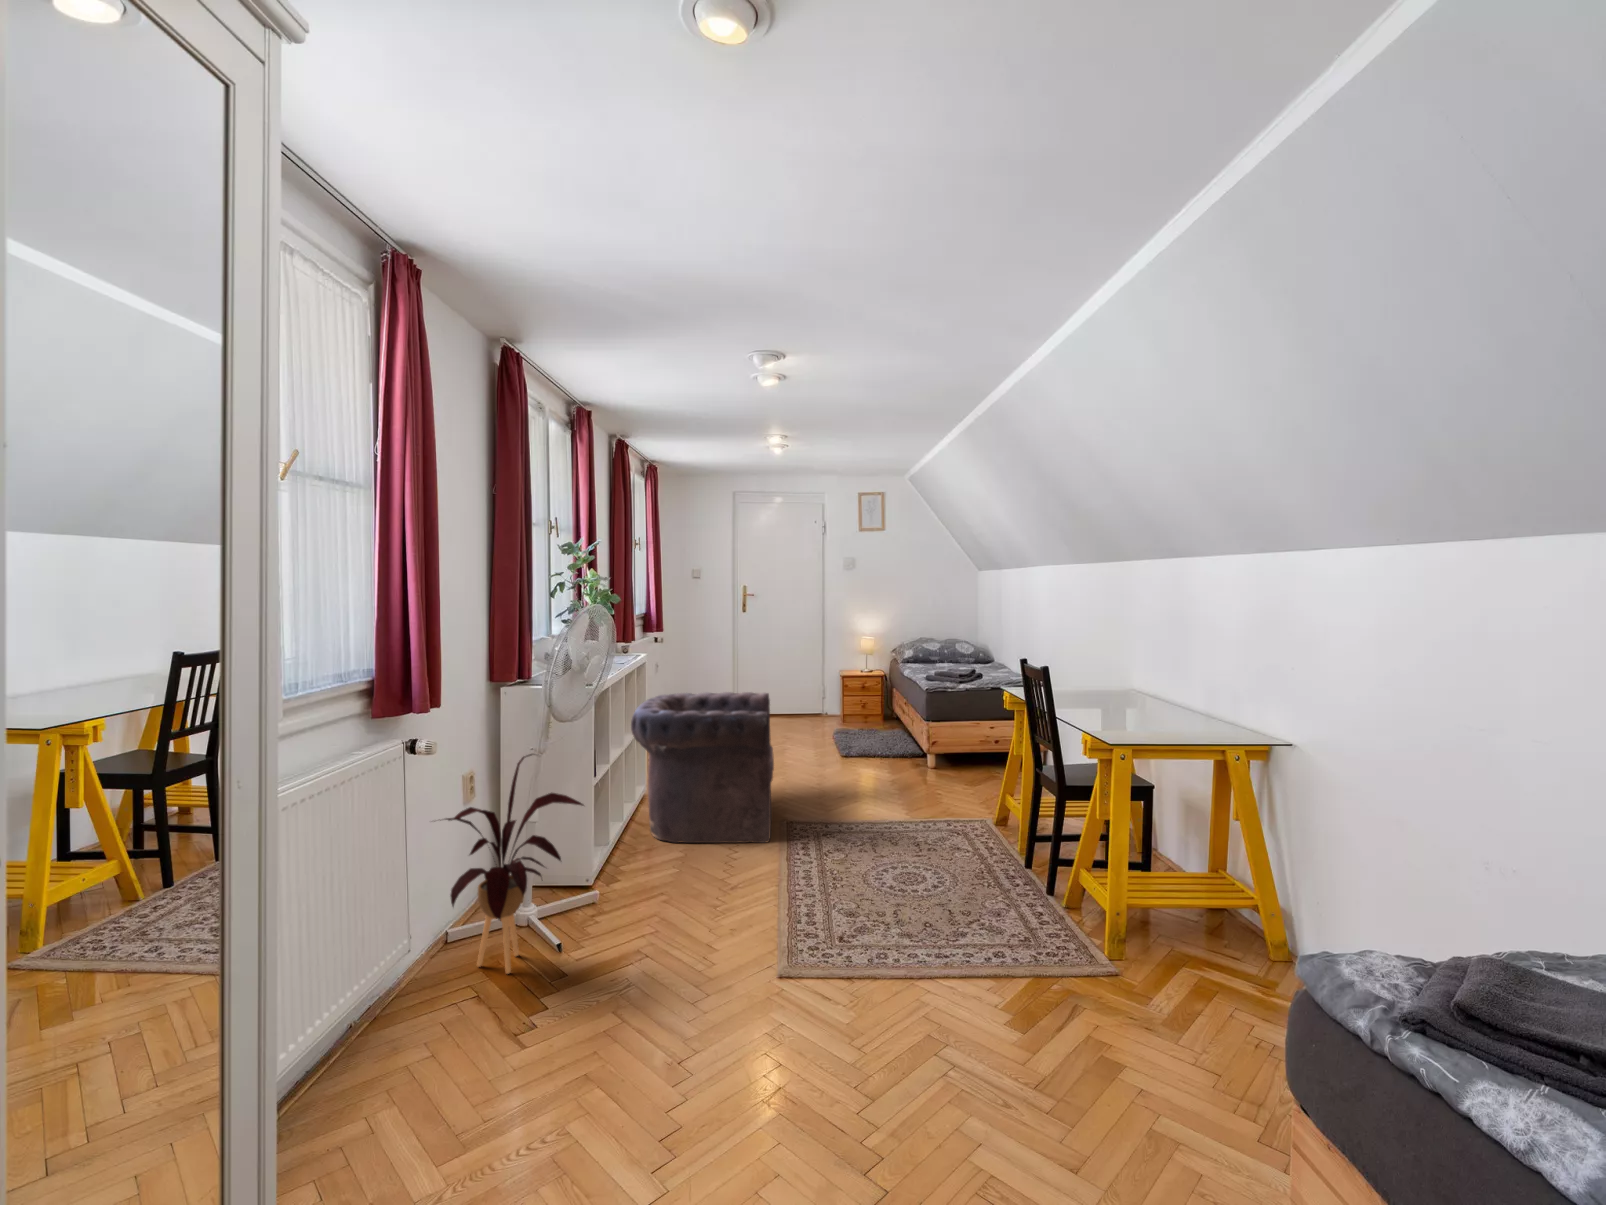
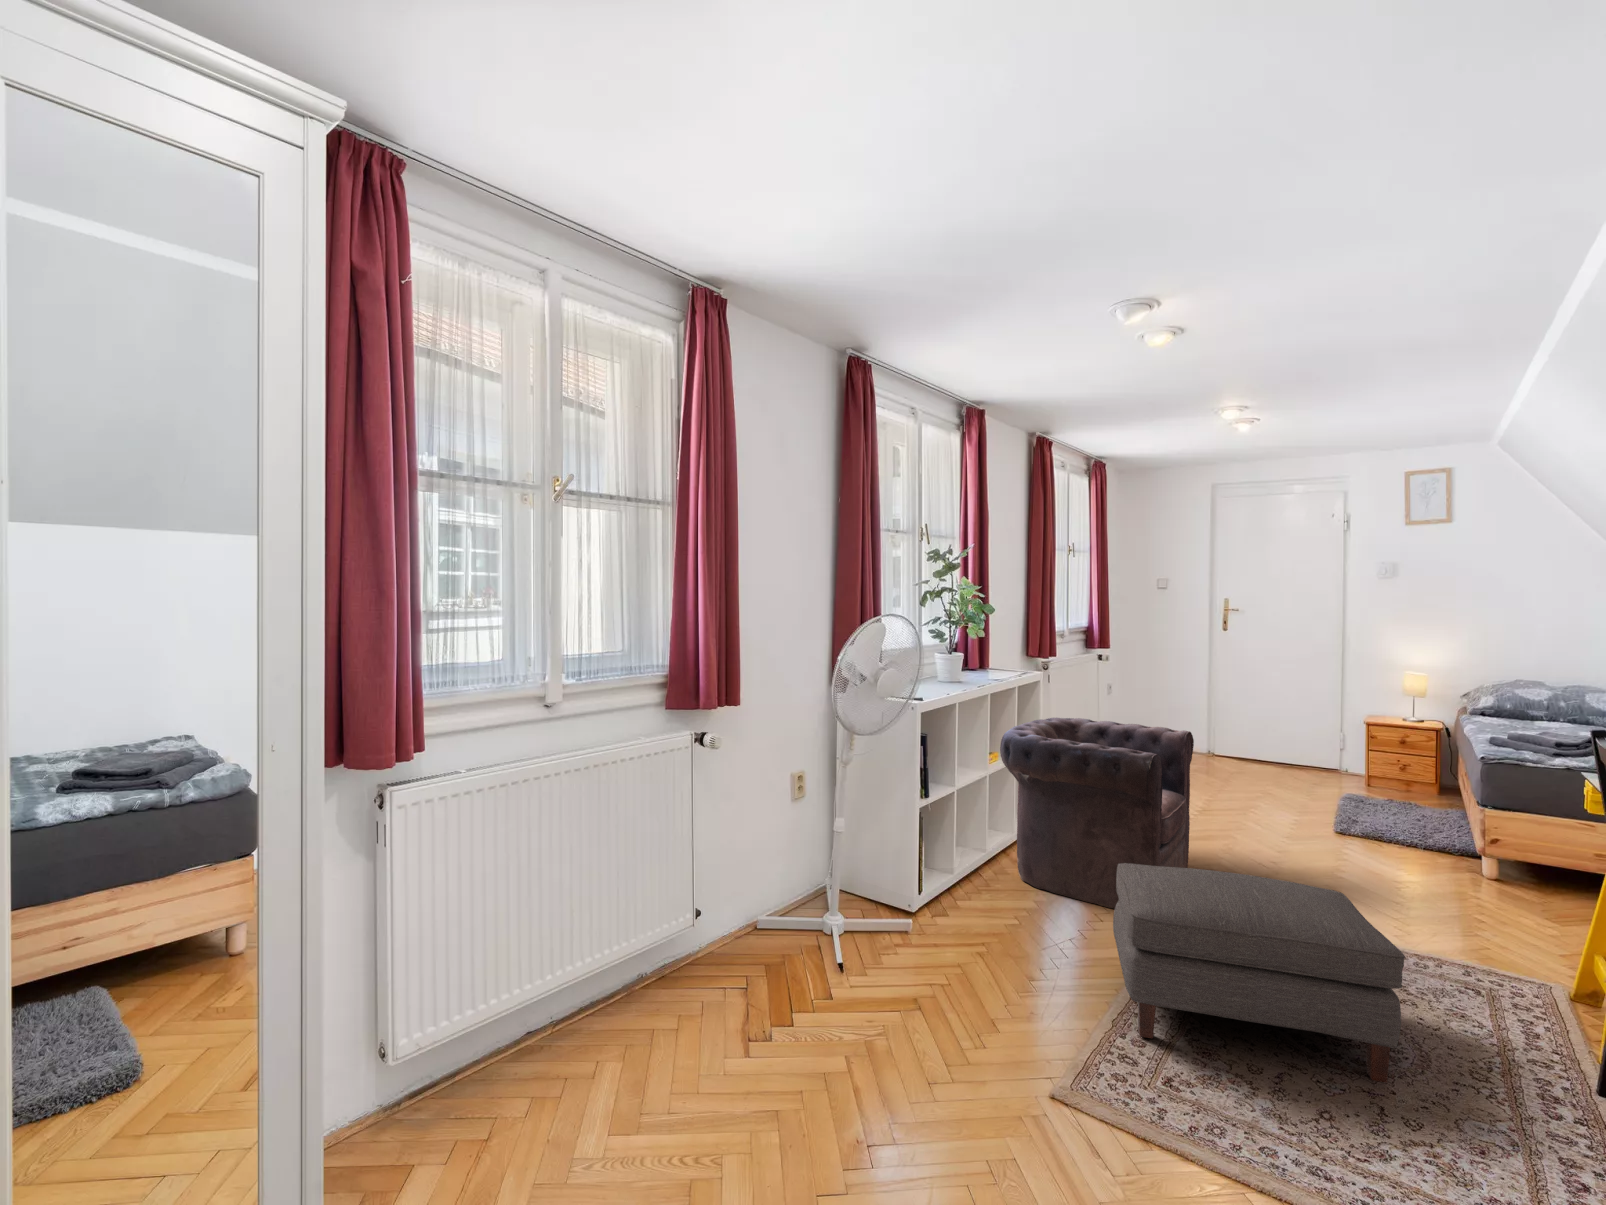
house plant: present [445,754,584,974] -> none [729,757,866,975]
ottoman: none [764,787,951,919] -> present [1113,863,1405,1083]

